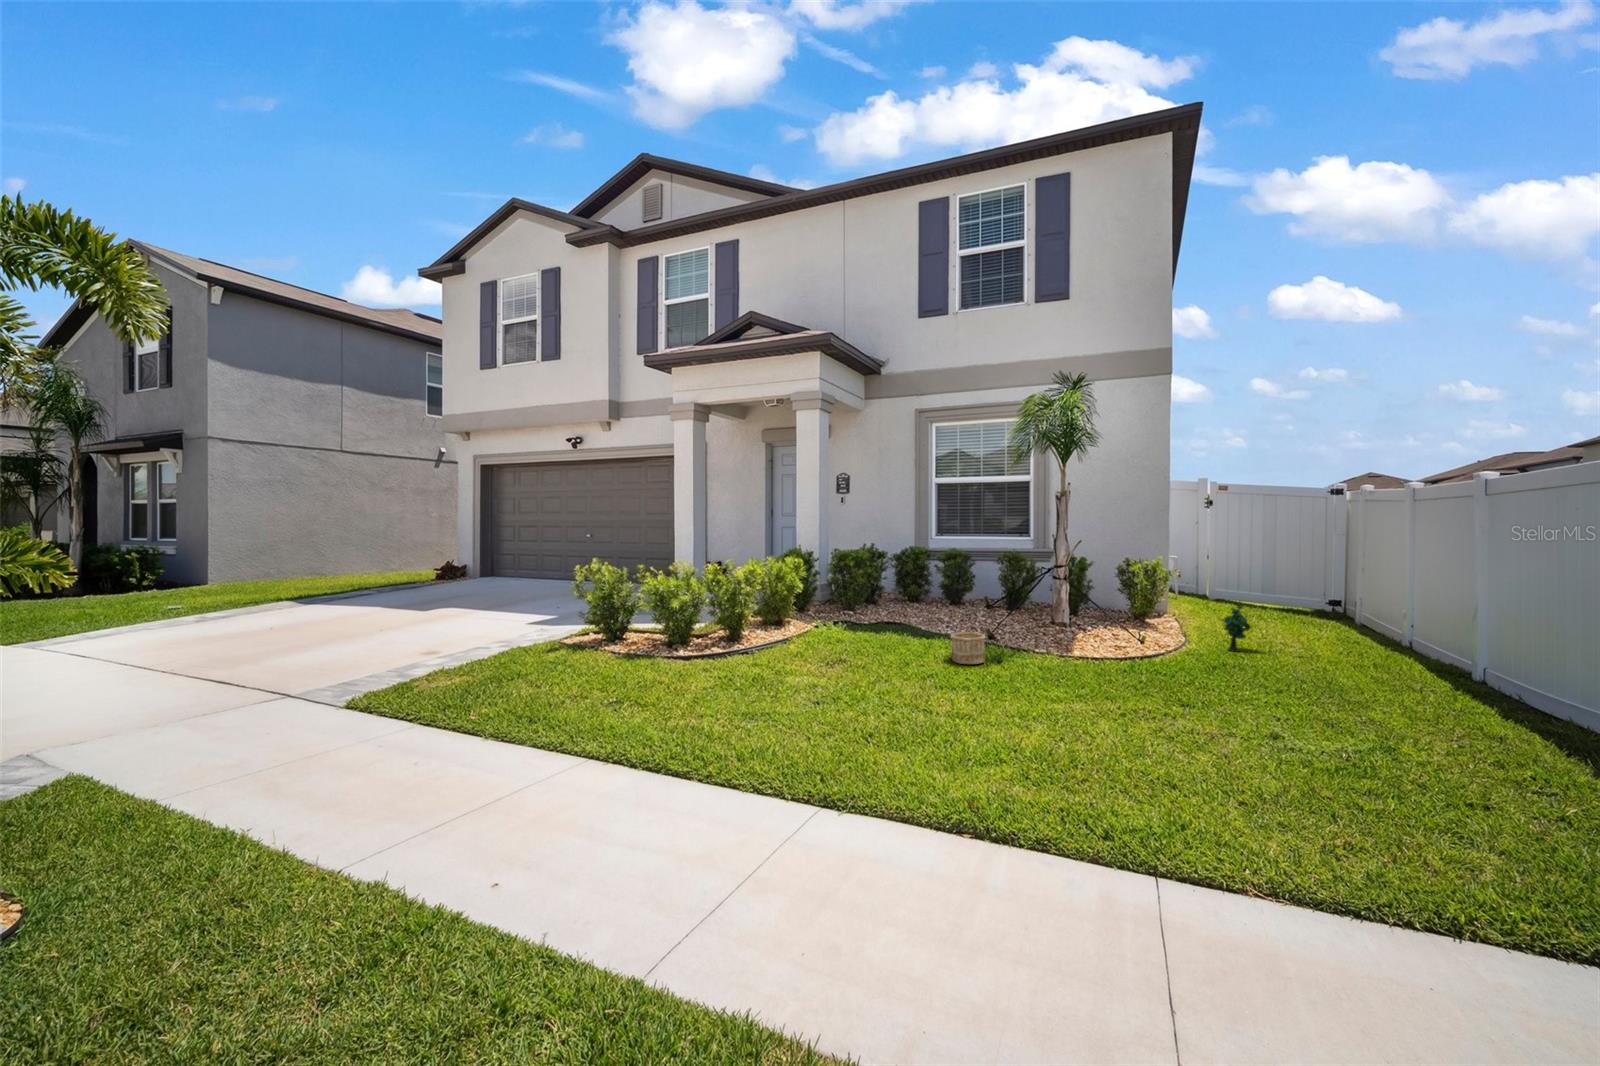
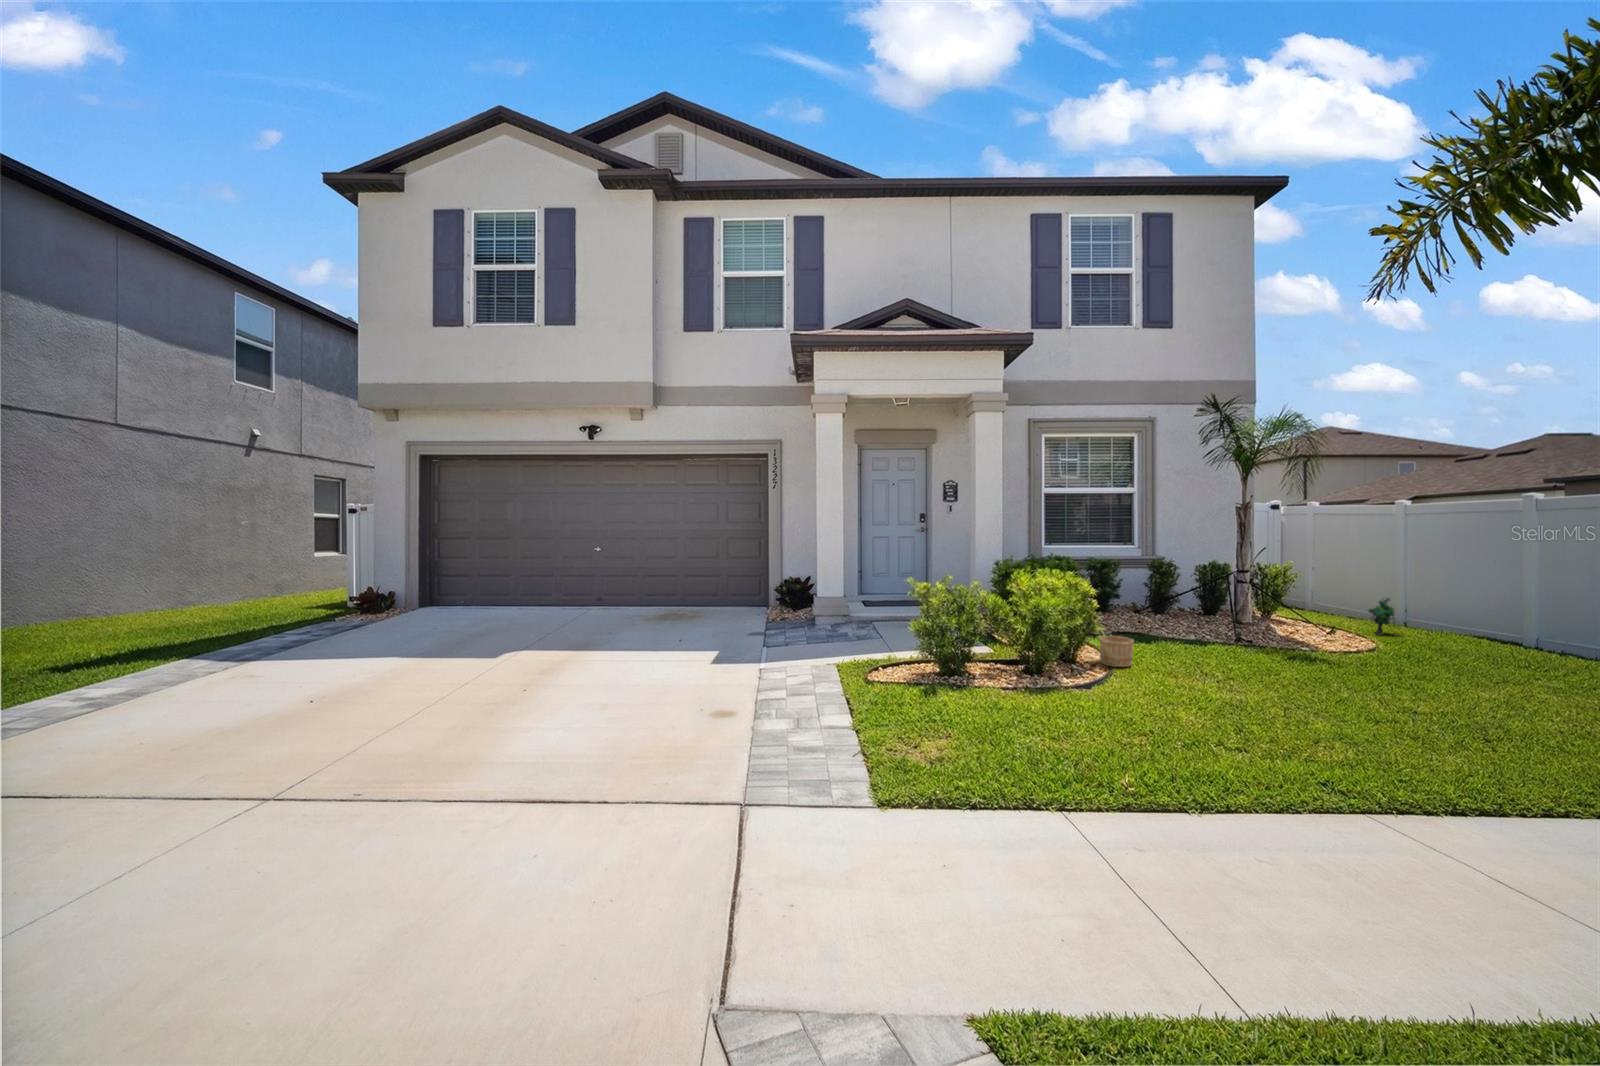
wooden bucket: present [950,632,985,664] -> present [1099,636,1134,667]

